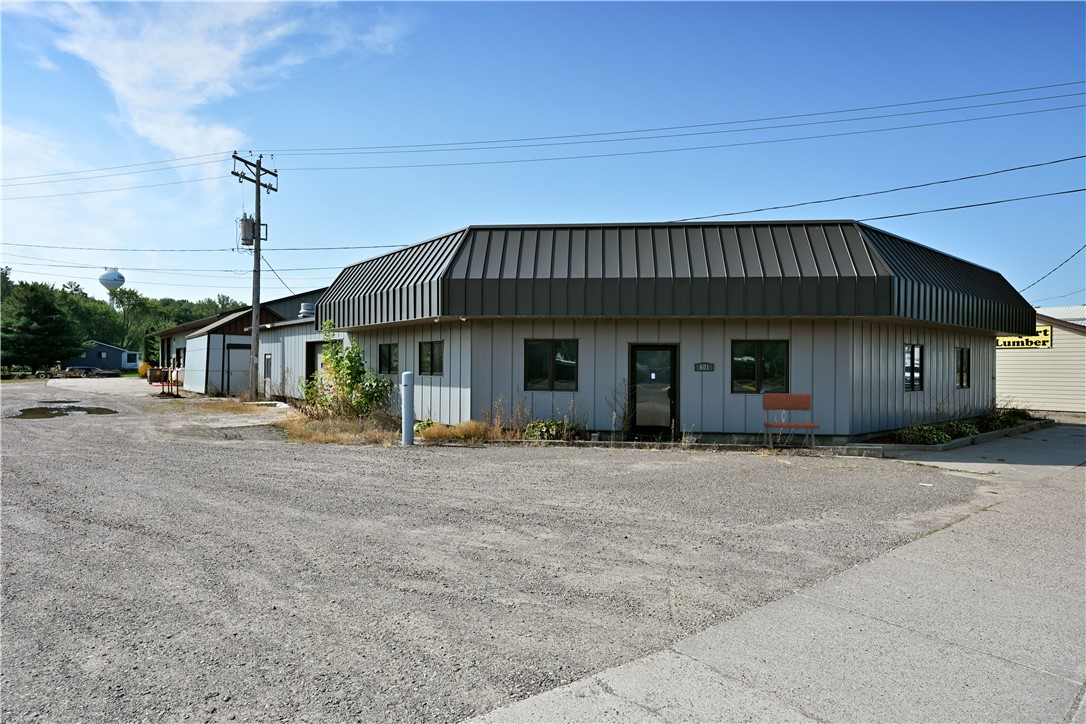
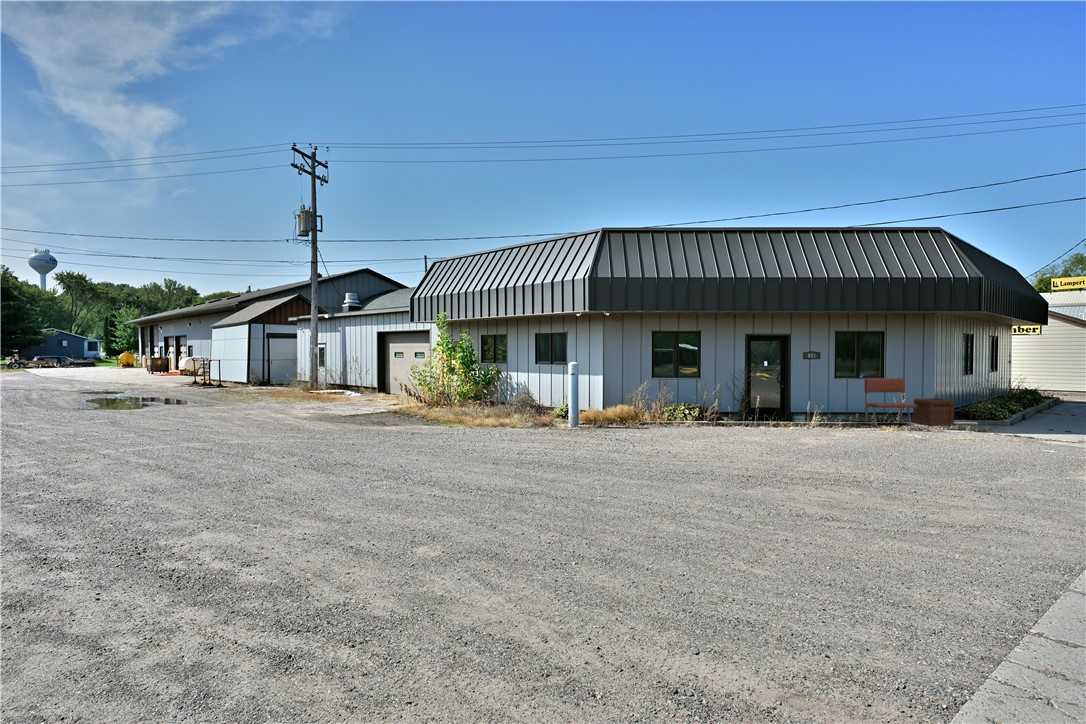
wooden crate: none [824,418,867,450] -> present [913,398,954,426]

